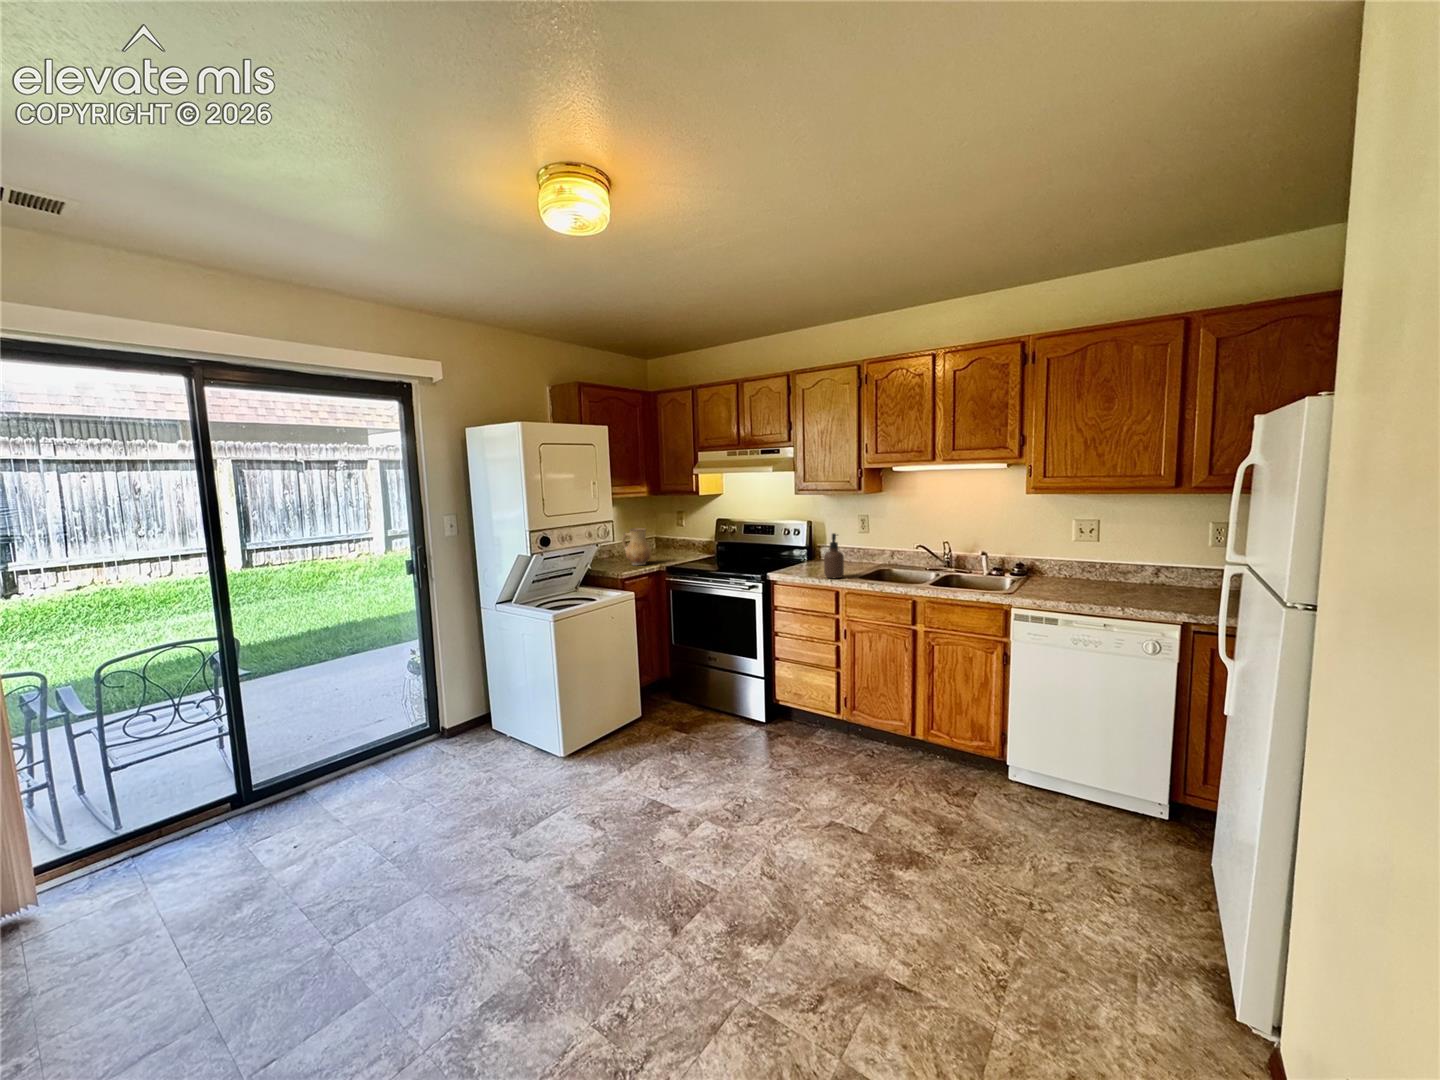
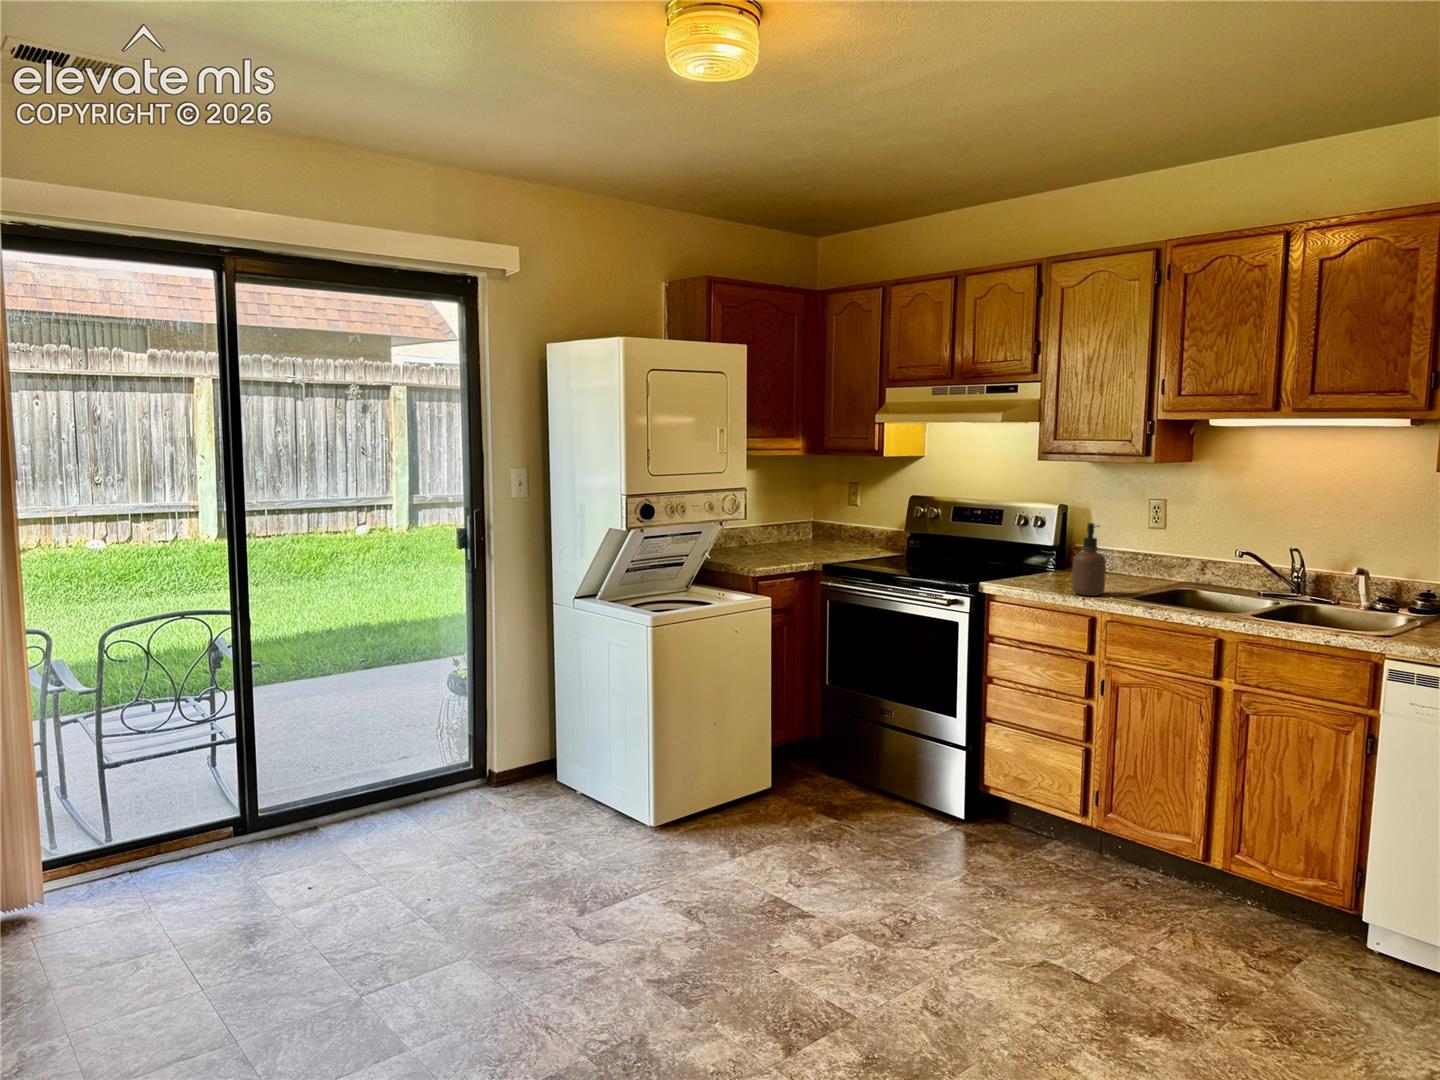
ceramic pitcher: present [622,528,651,565] -> none [756,504,800,560]

